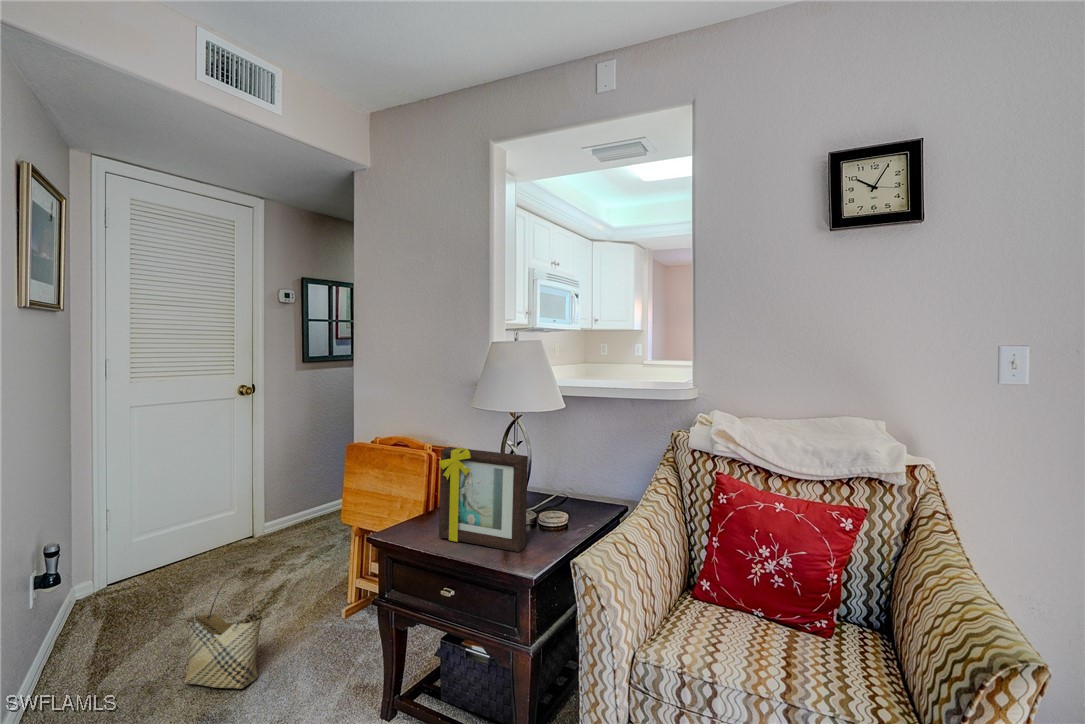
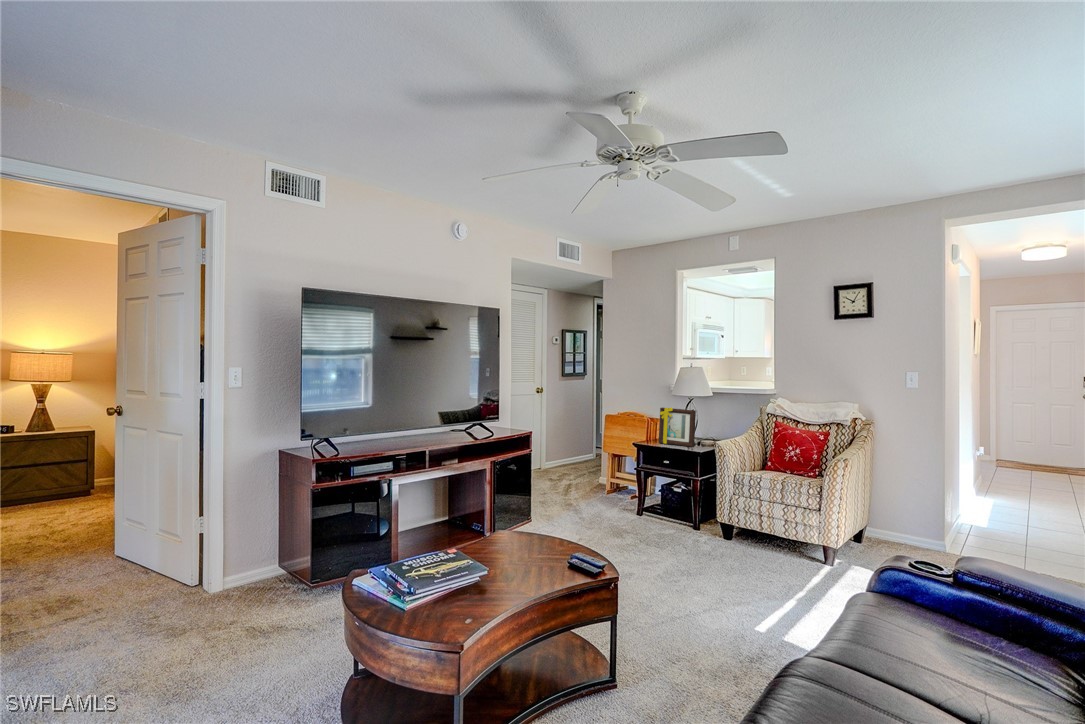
woven basket: present [184,576,262,689] -> none [553,460,582,502]

